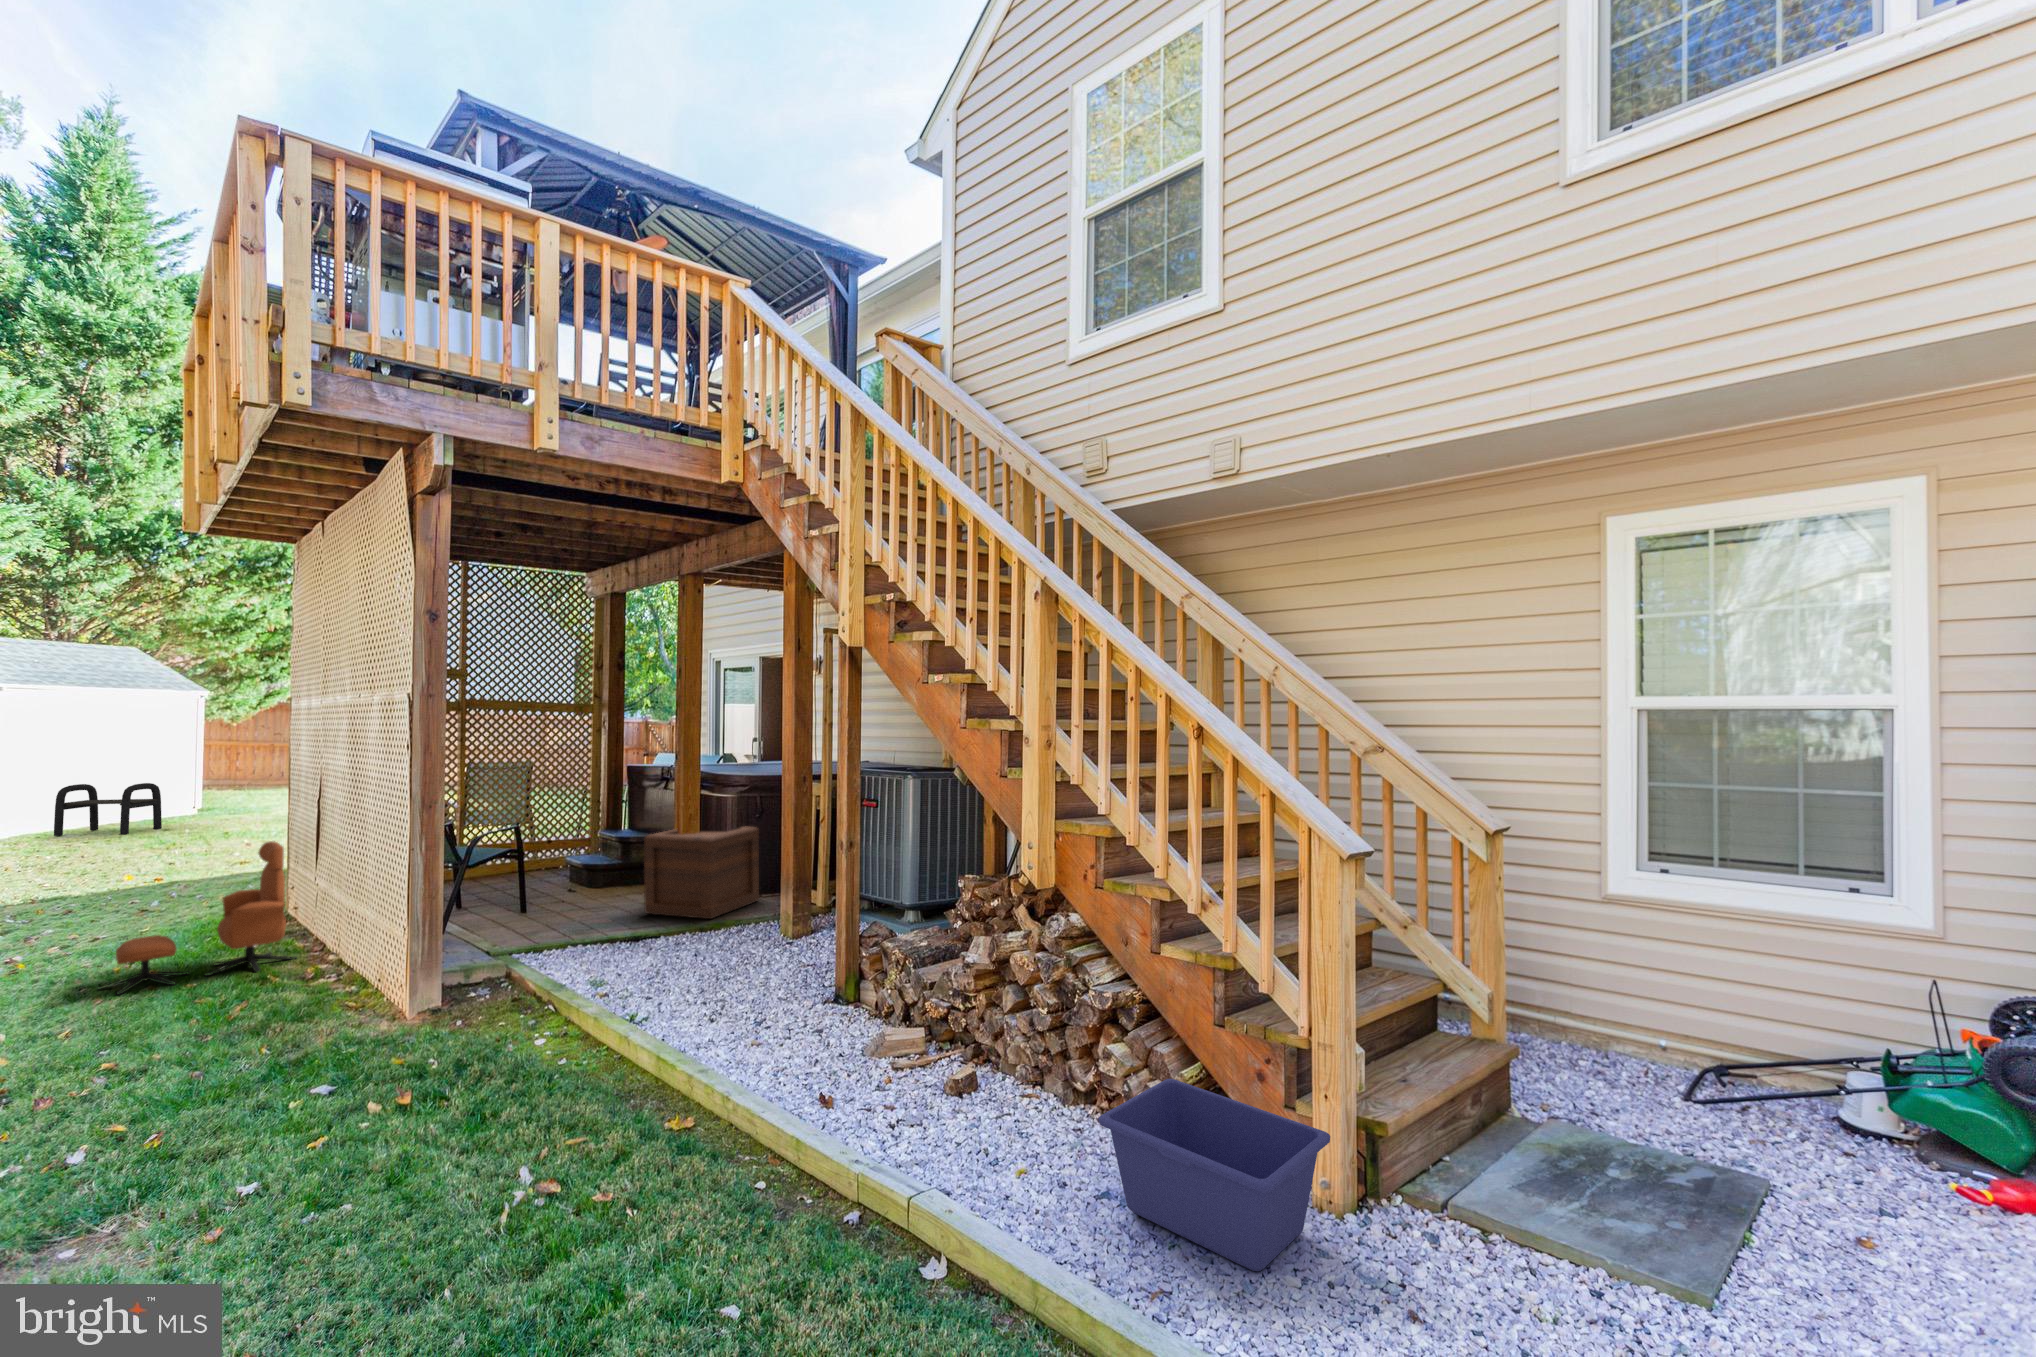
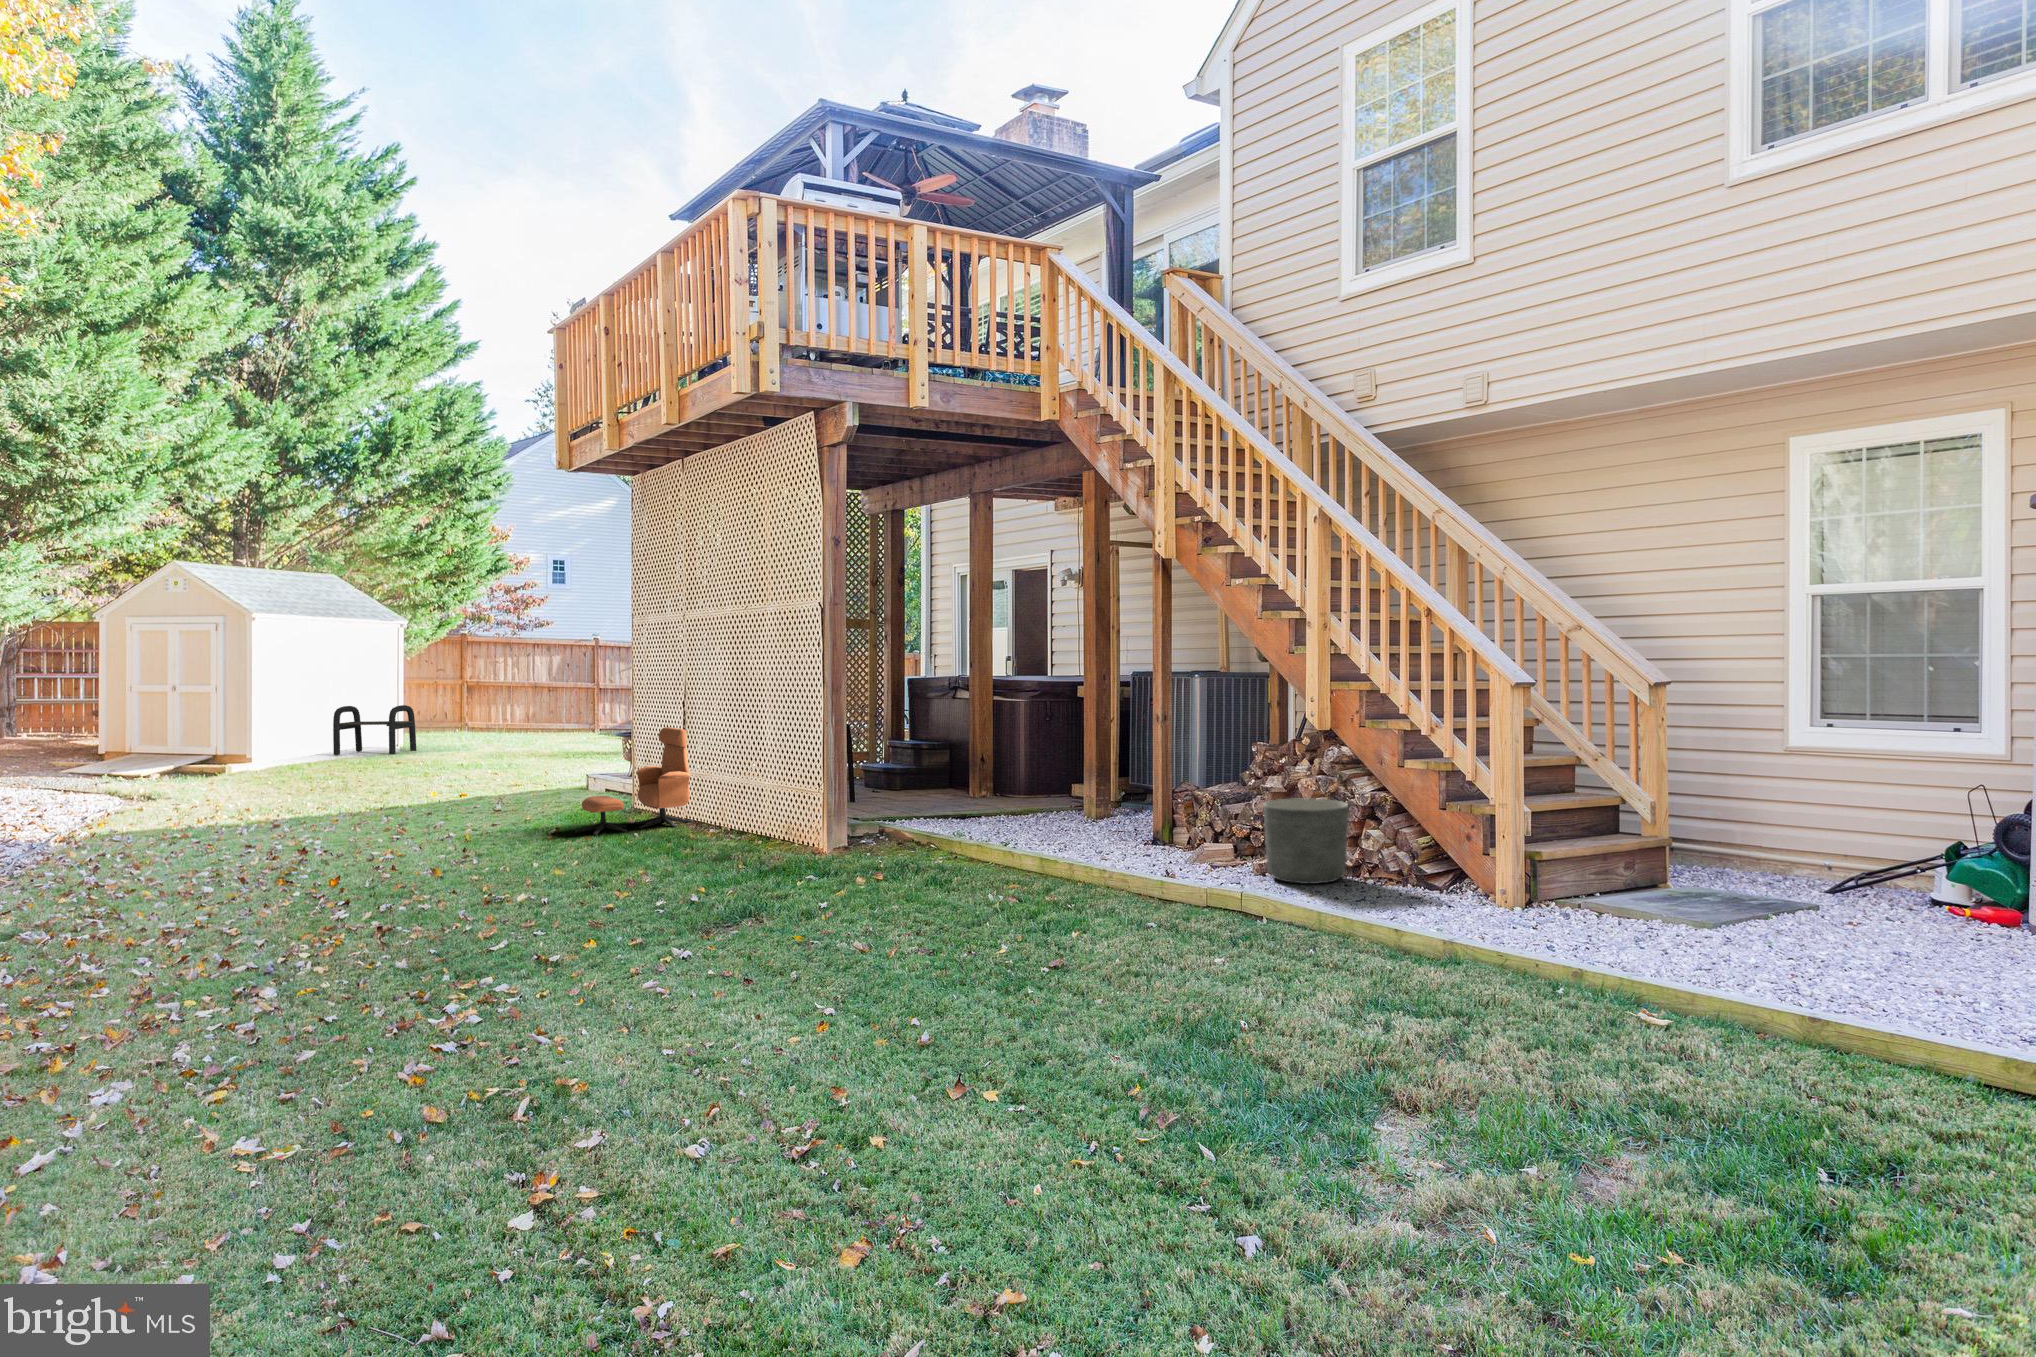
wooden crate: present [644,827,759,919] -> none [946,728,1044,807]
planter: none [956,989,1079,1142] -> present [1263,799,1348,884]
storage bin: present [1098,1079,1330,1271] -> none [1360,835,1503,913]

